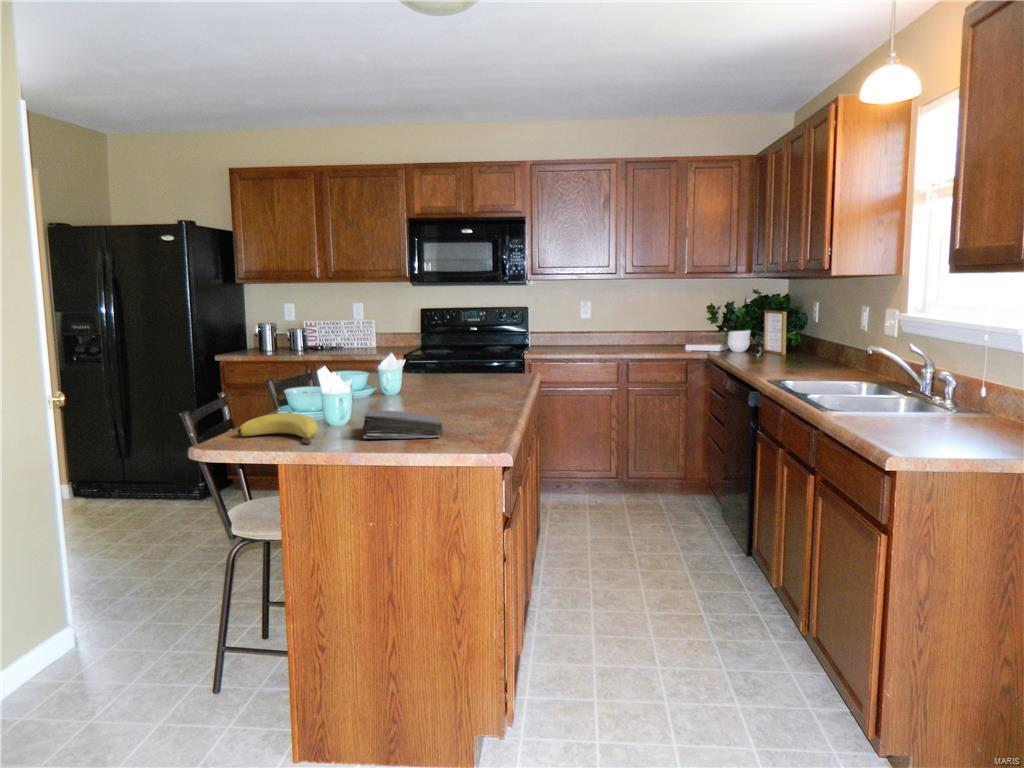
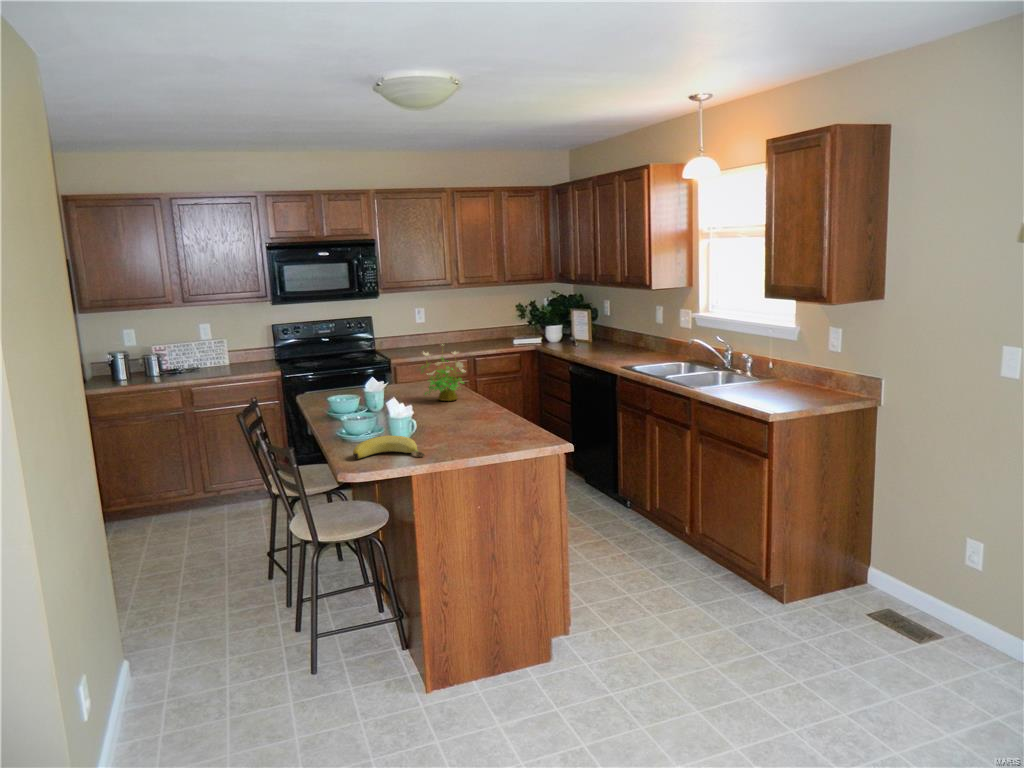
potted plant: none [459,322,514,394] -> present [421,344,464,401]
book: present [363,410,443,439] -> none [434,423,502,447]

